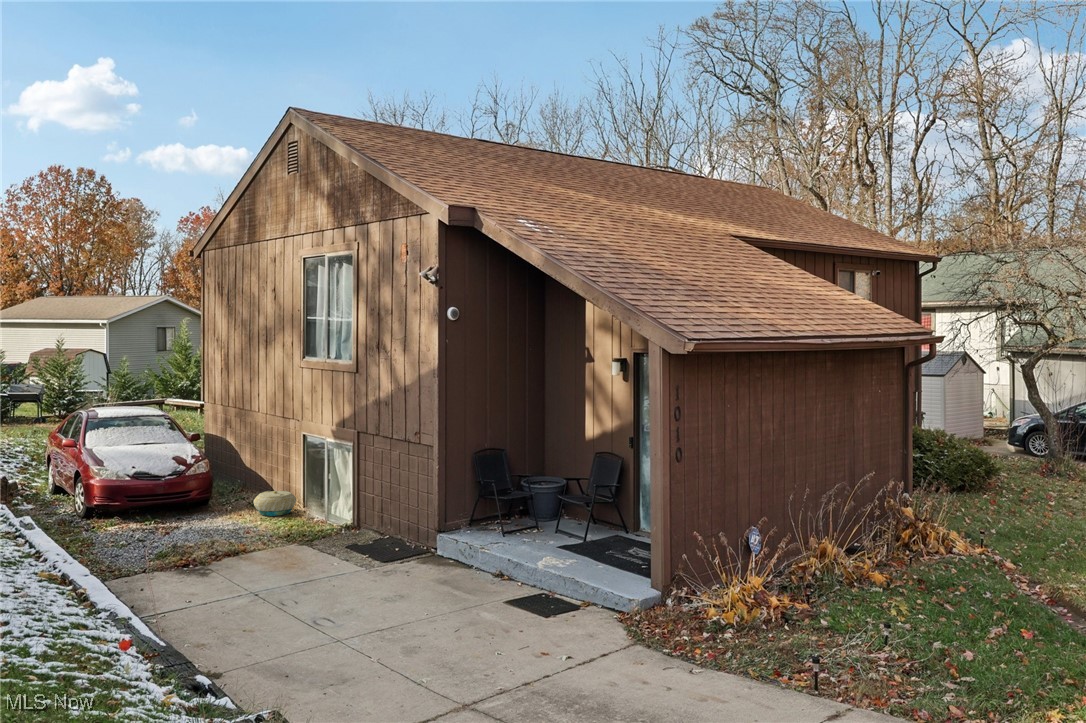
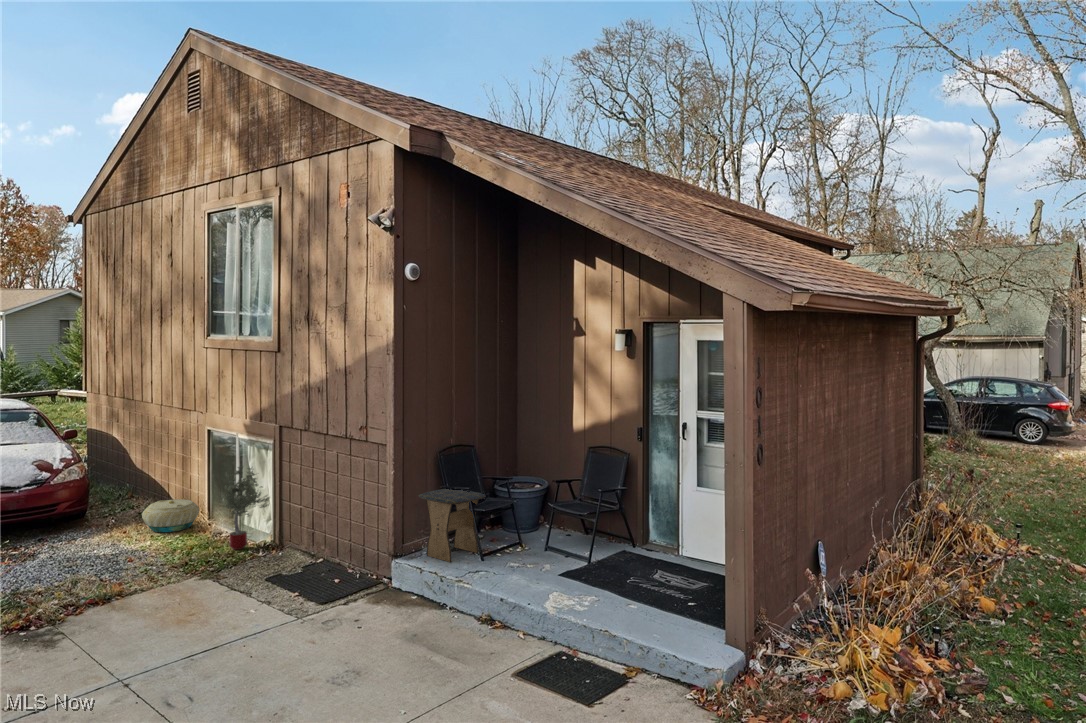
potted tree: none [314,463,351,529] -> present [225,467,269,550]
stool: none [458,482,508,537] -> present [419,489,485,562]

